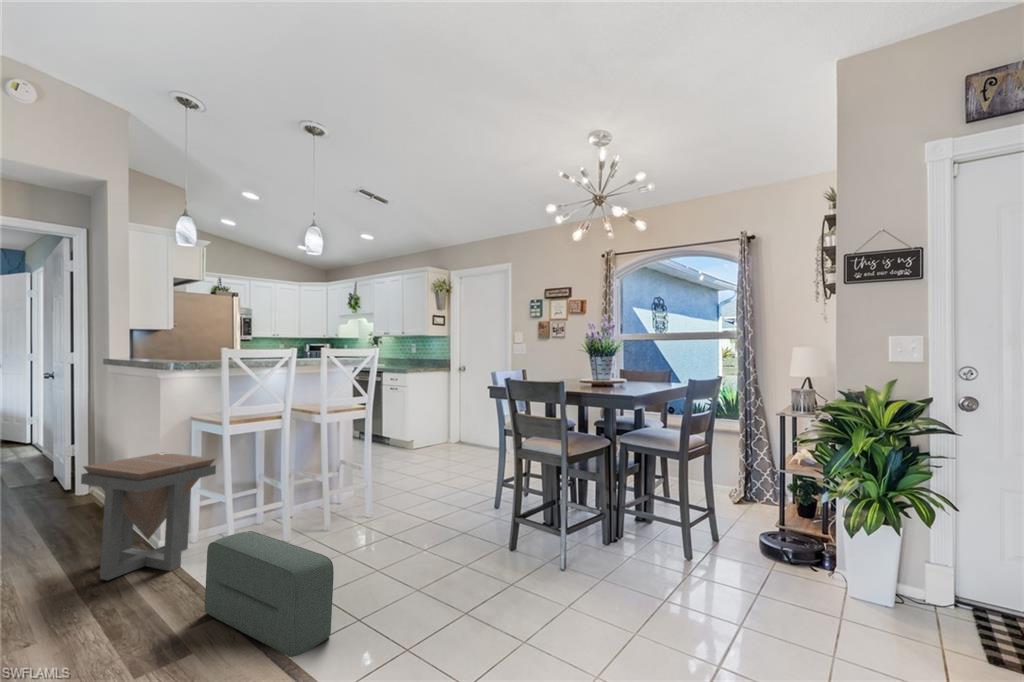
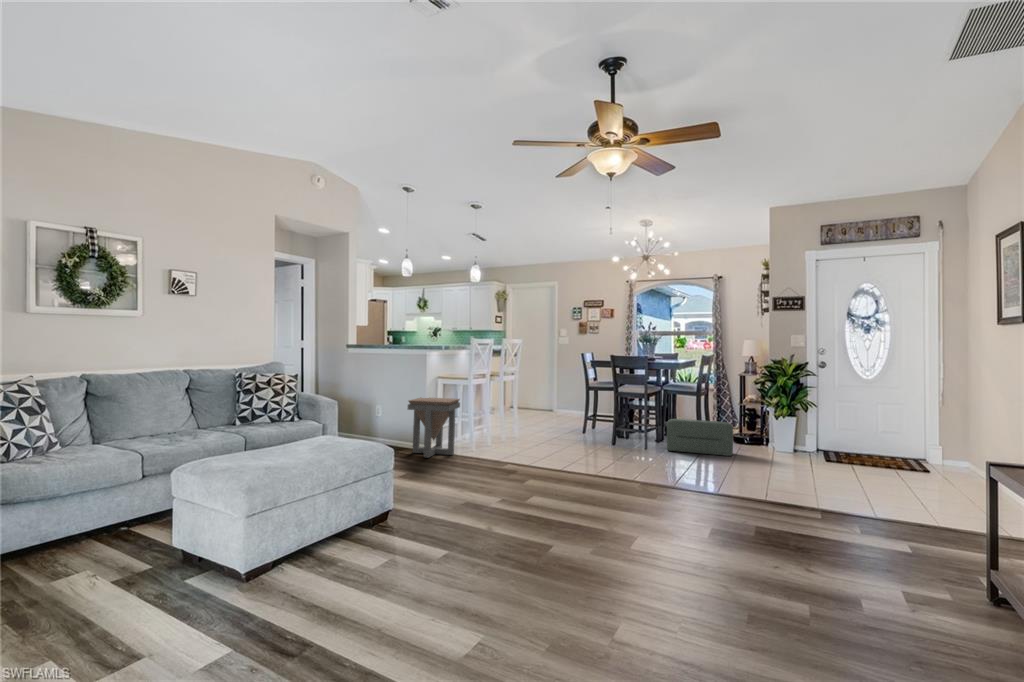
pouf: present [205,531,334,657] -> present [667,419,733,456]

